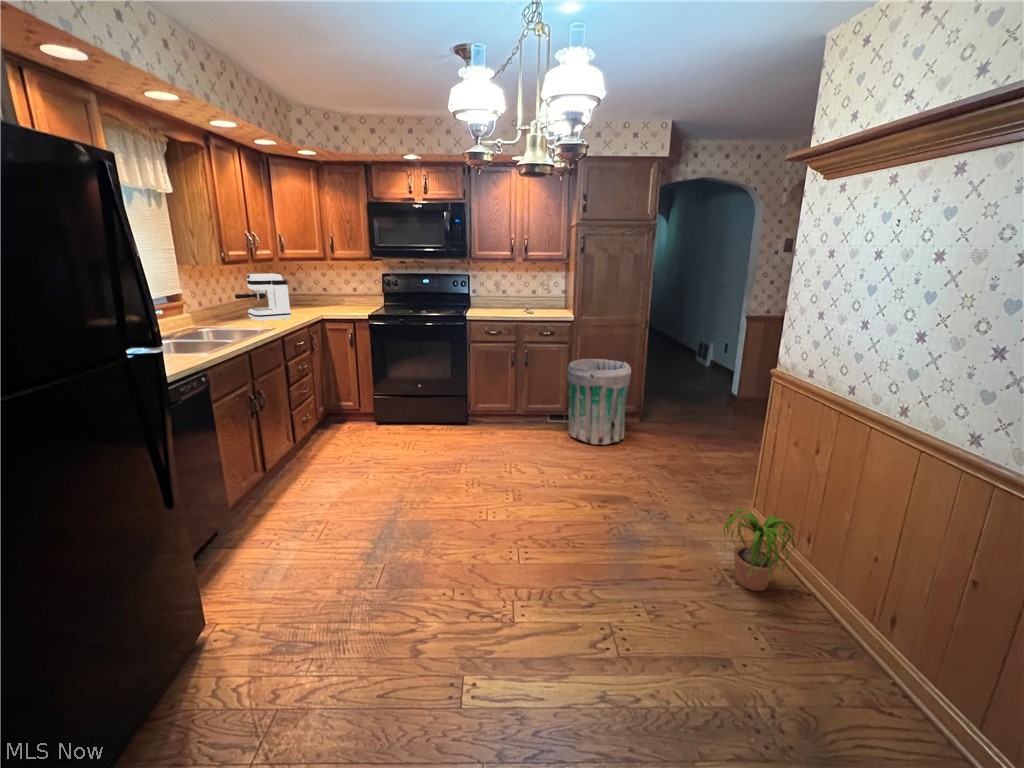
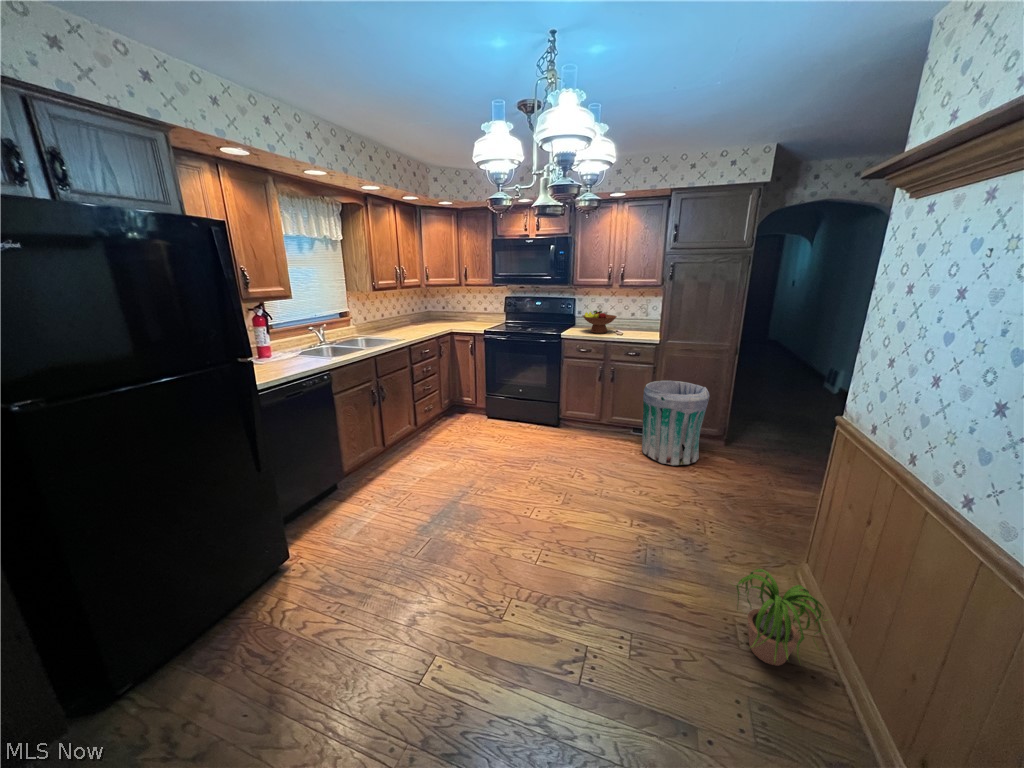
coffee maker: present [235,274,291,321] -> none [389,298,425,334]
fruit bowl: none [489,287,526,312] -> present [583,311,617,333]

